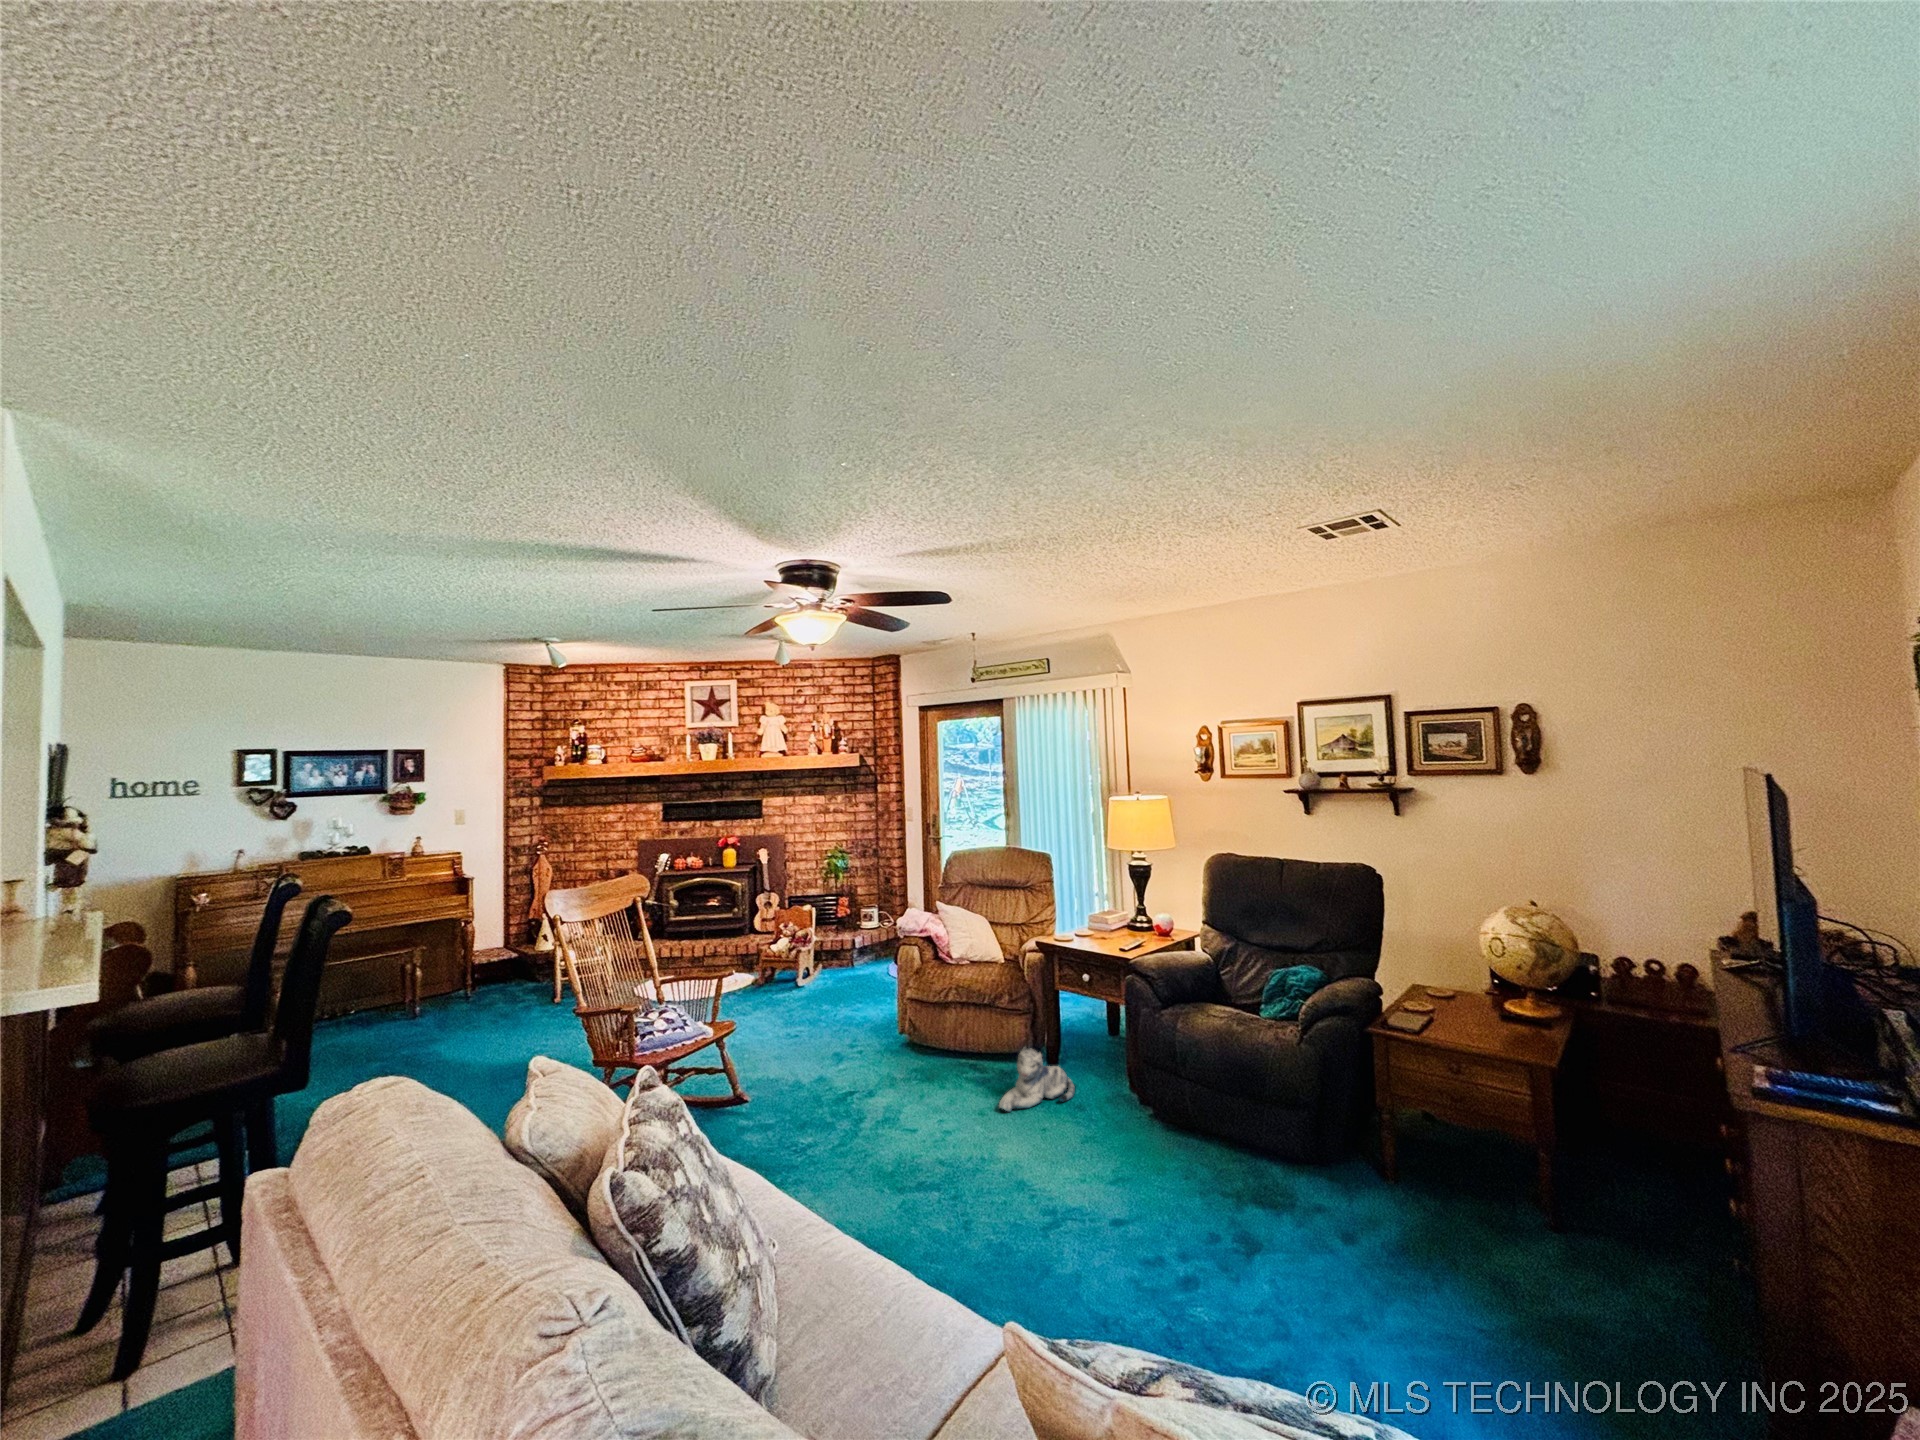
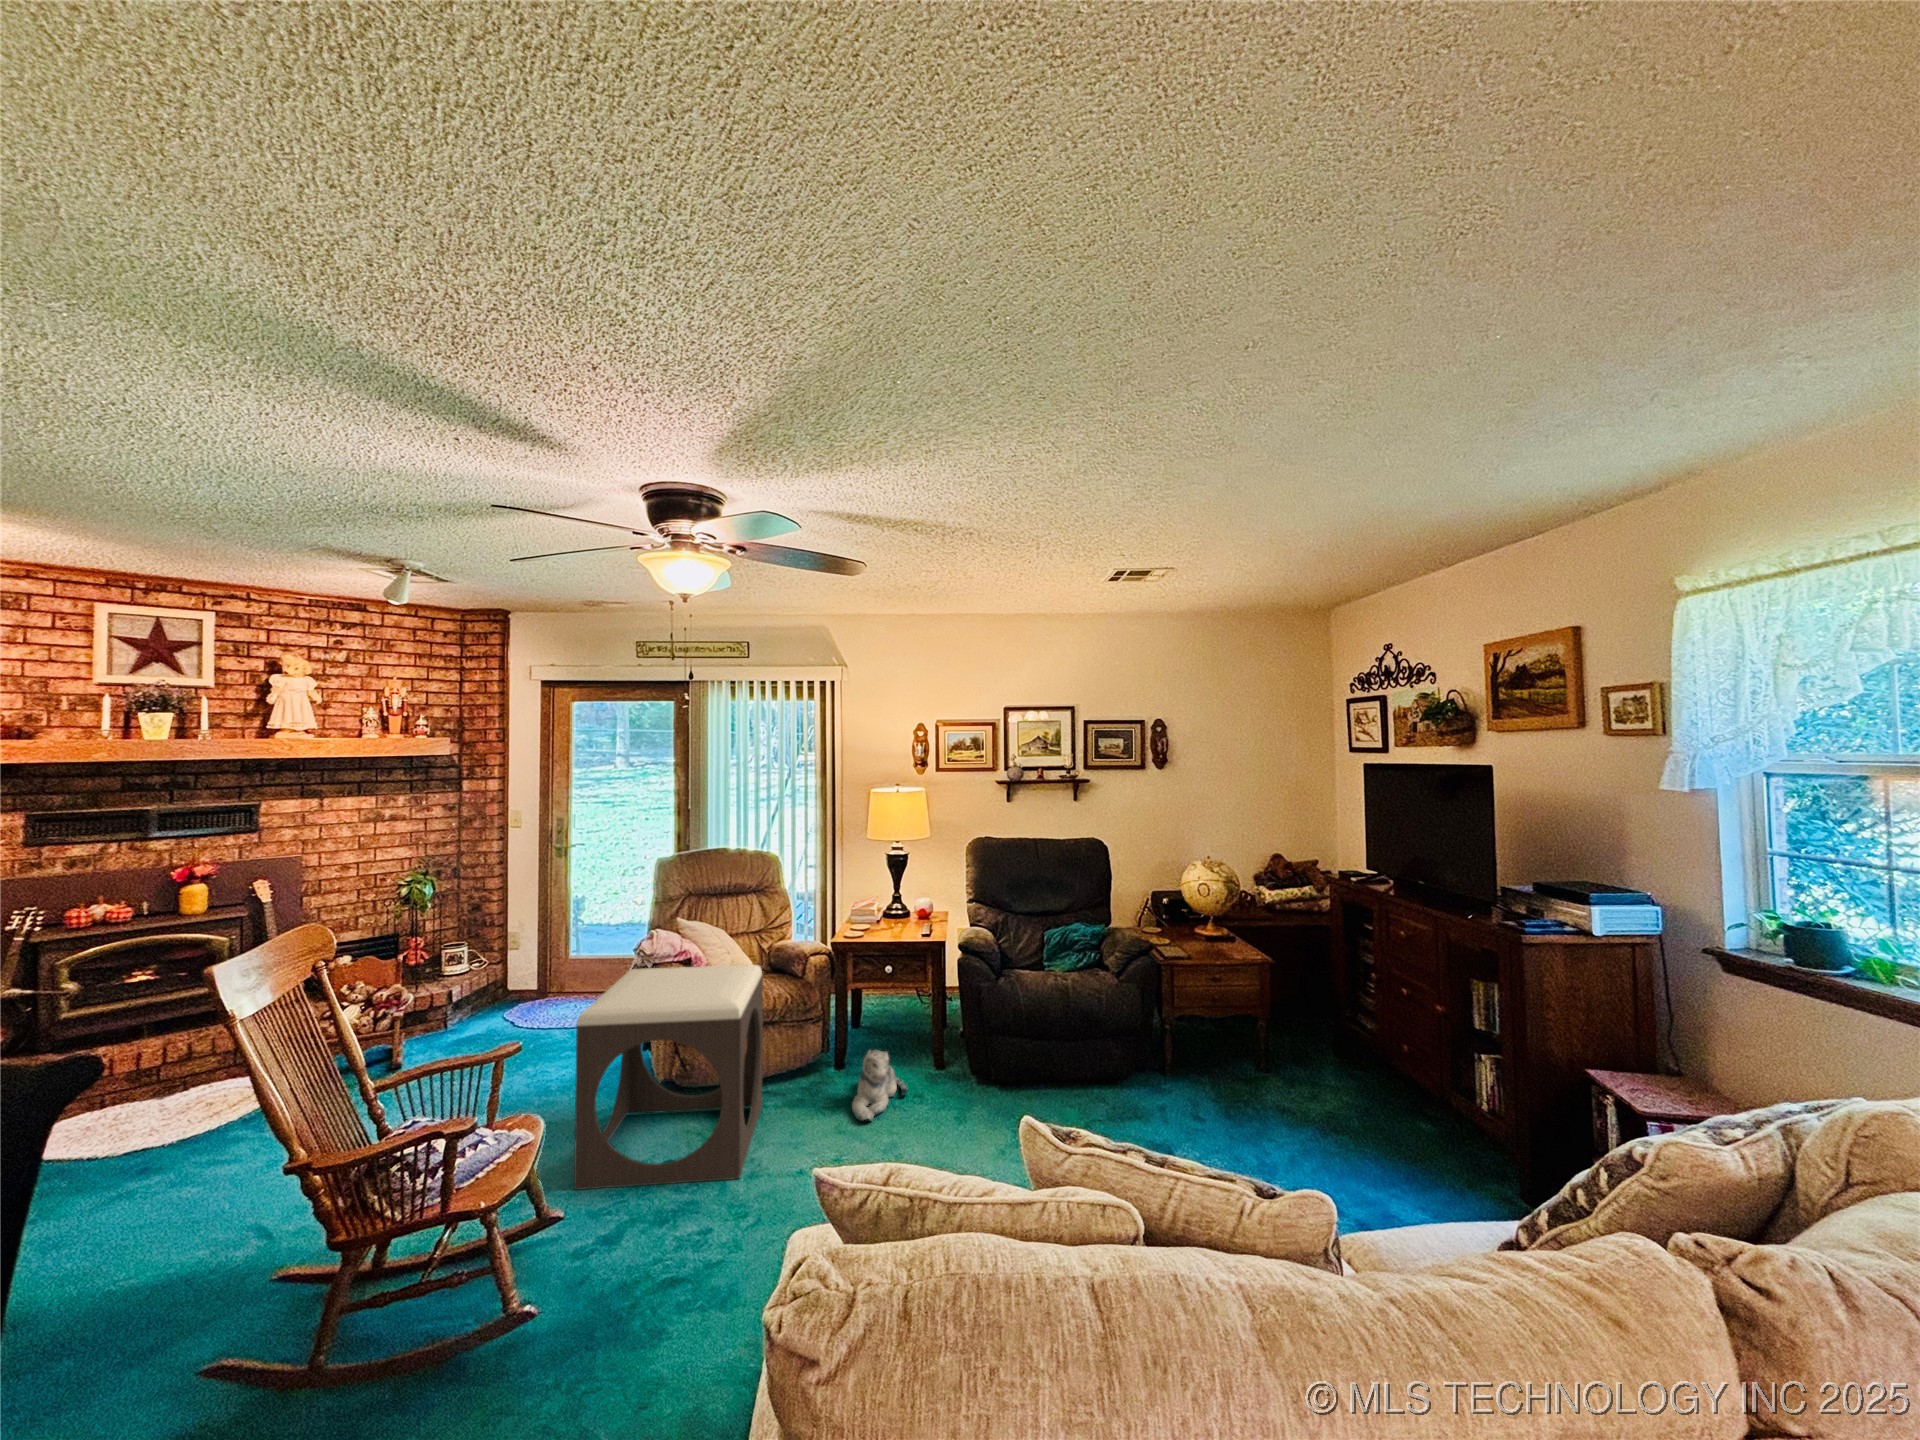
footstool: none [786,937,952,1118] -> present [574,965,763,1190]

